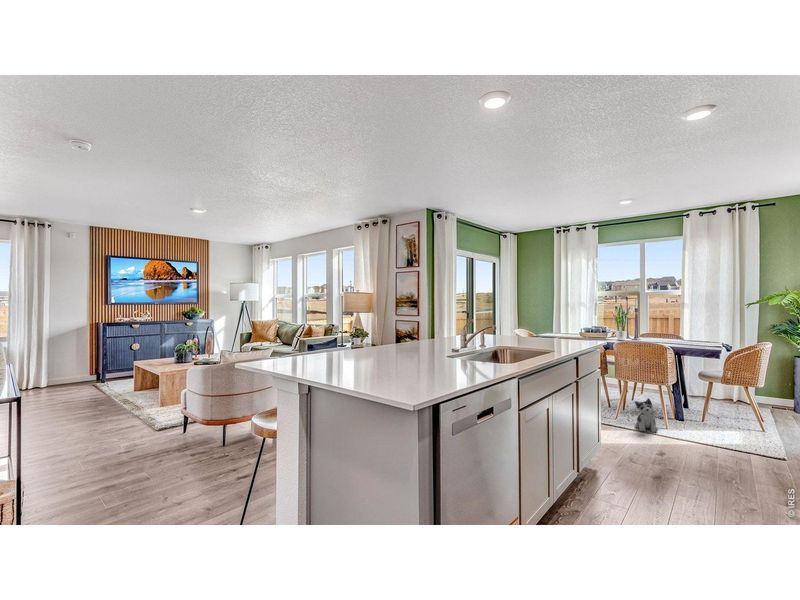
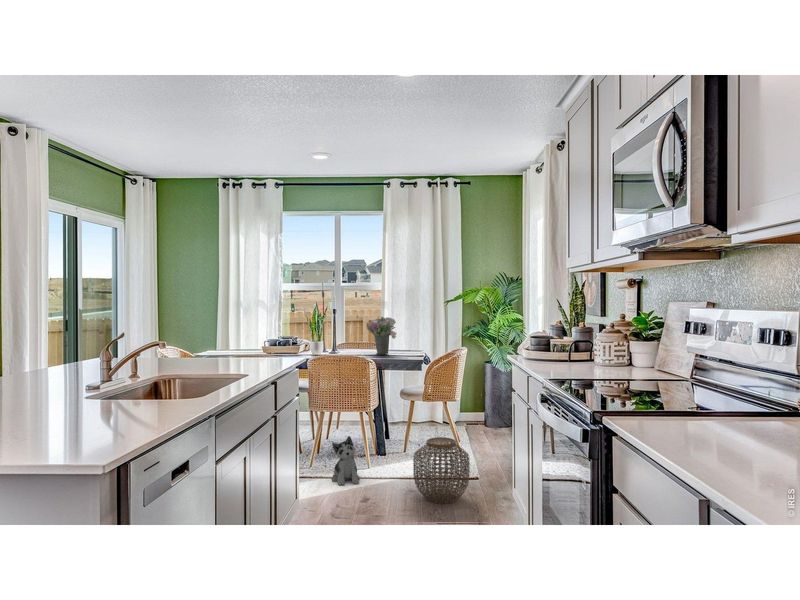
flower bouquet: none [665,316,693,344] -> present [366,317,397,354]
woven basket: none [704,409,762,461] -> present [413,437,470,504]

